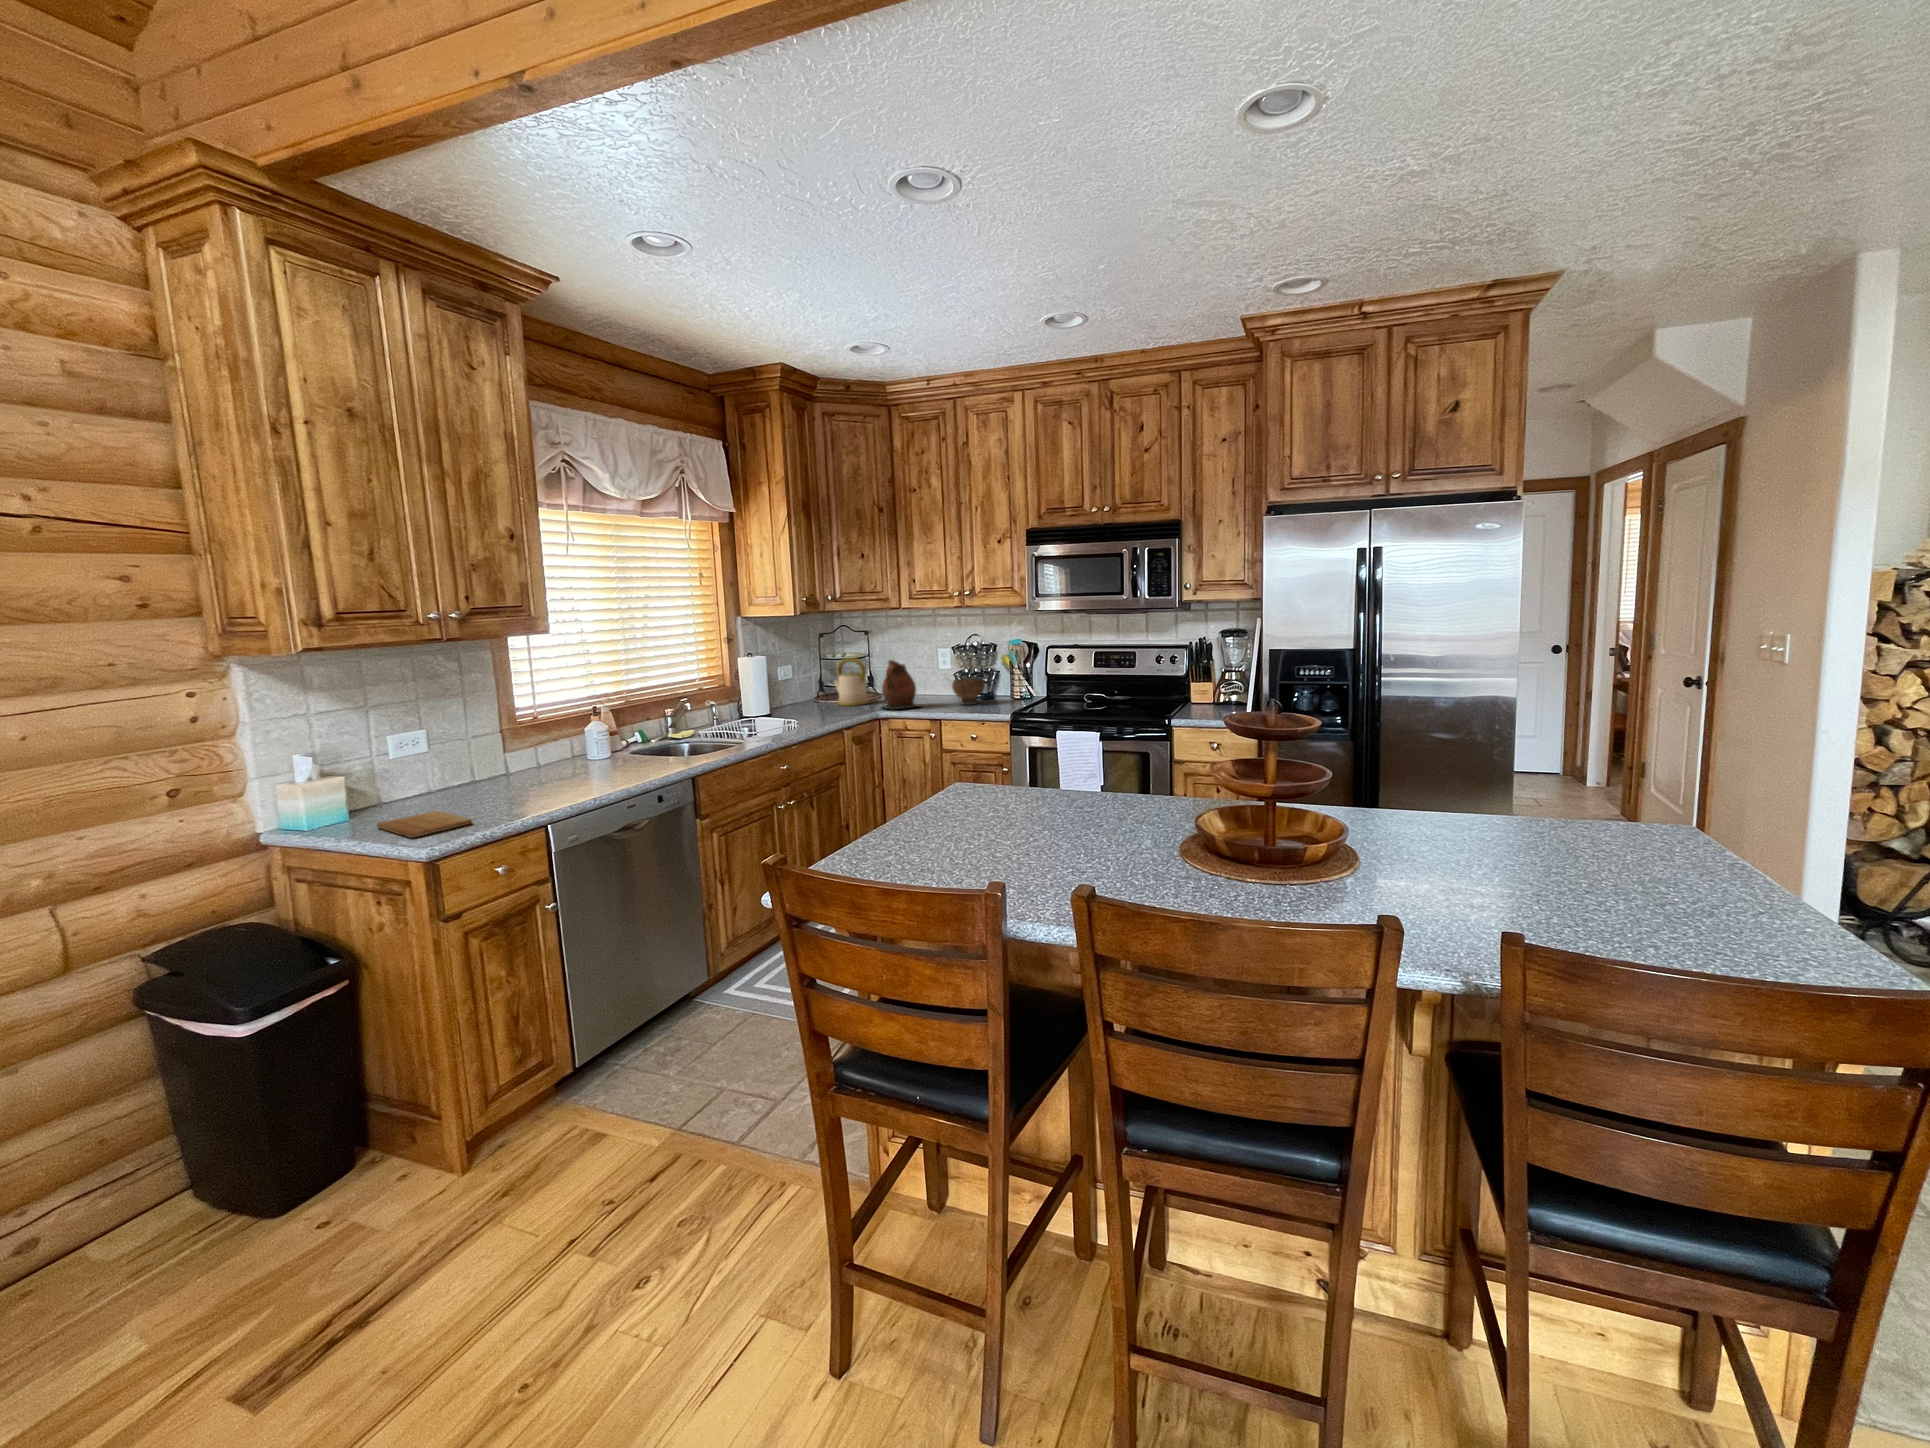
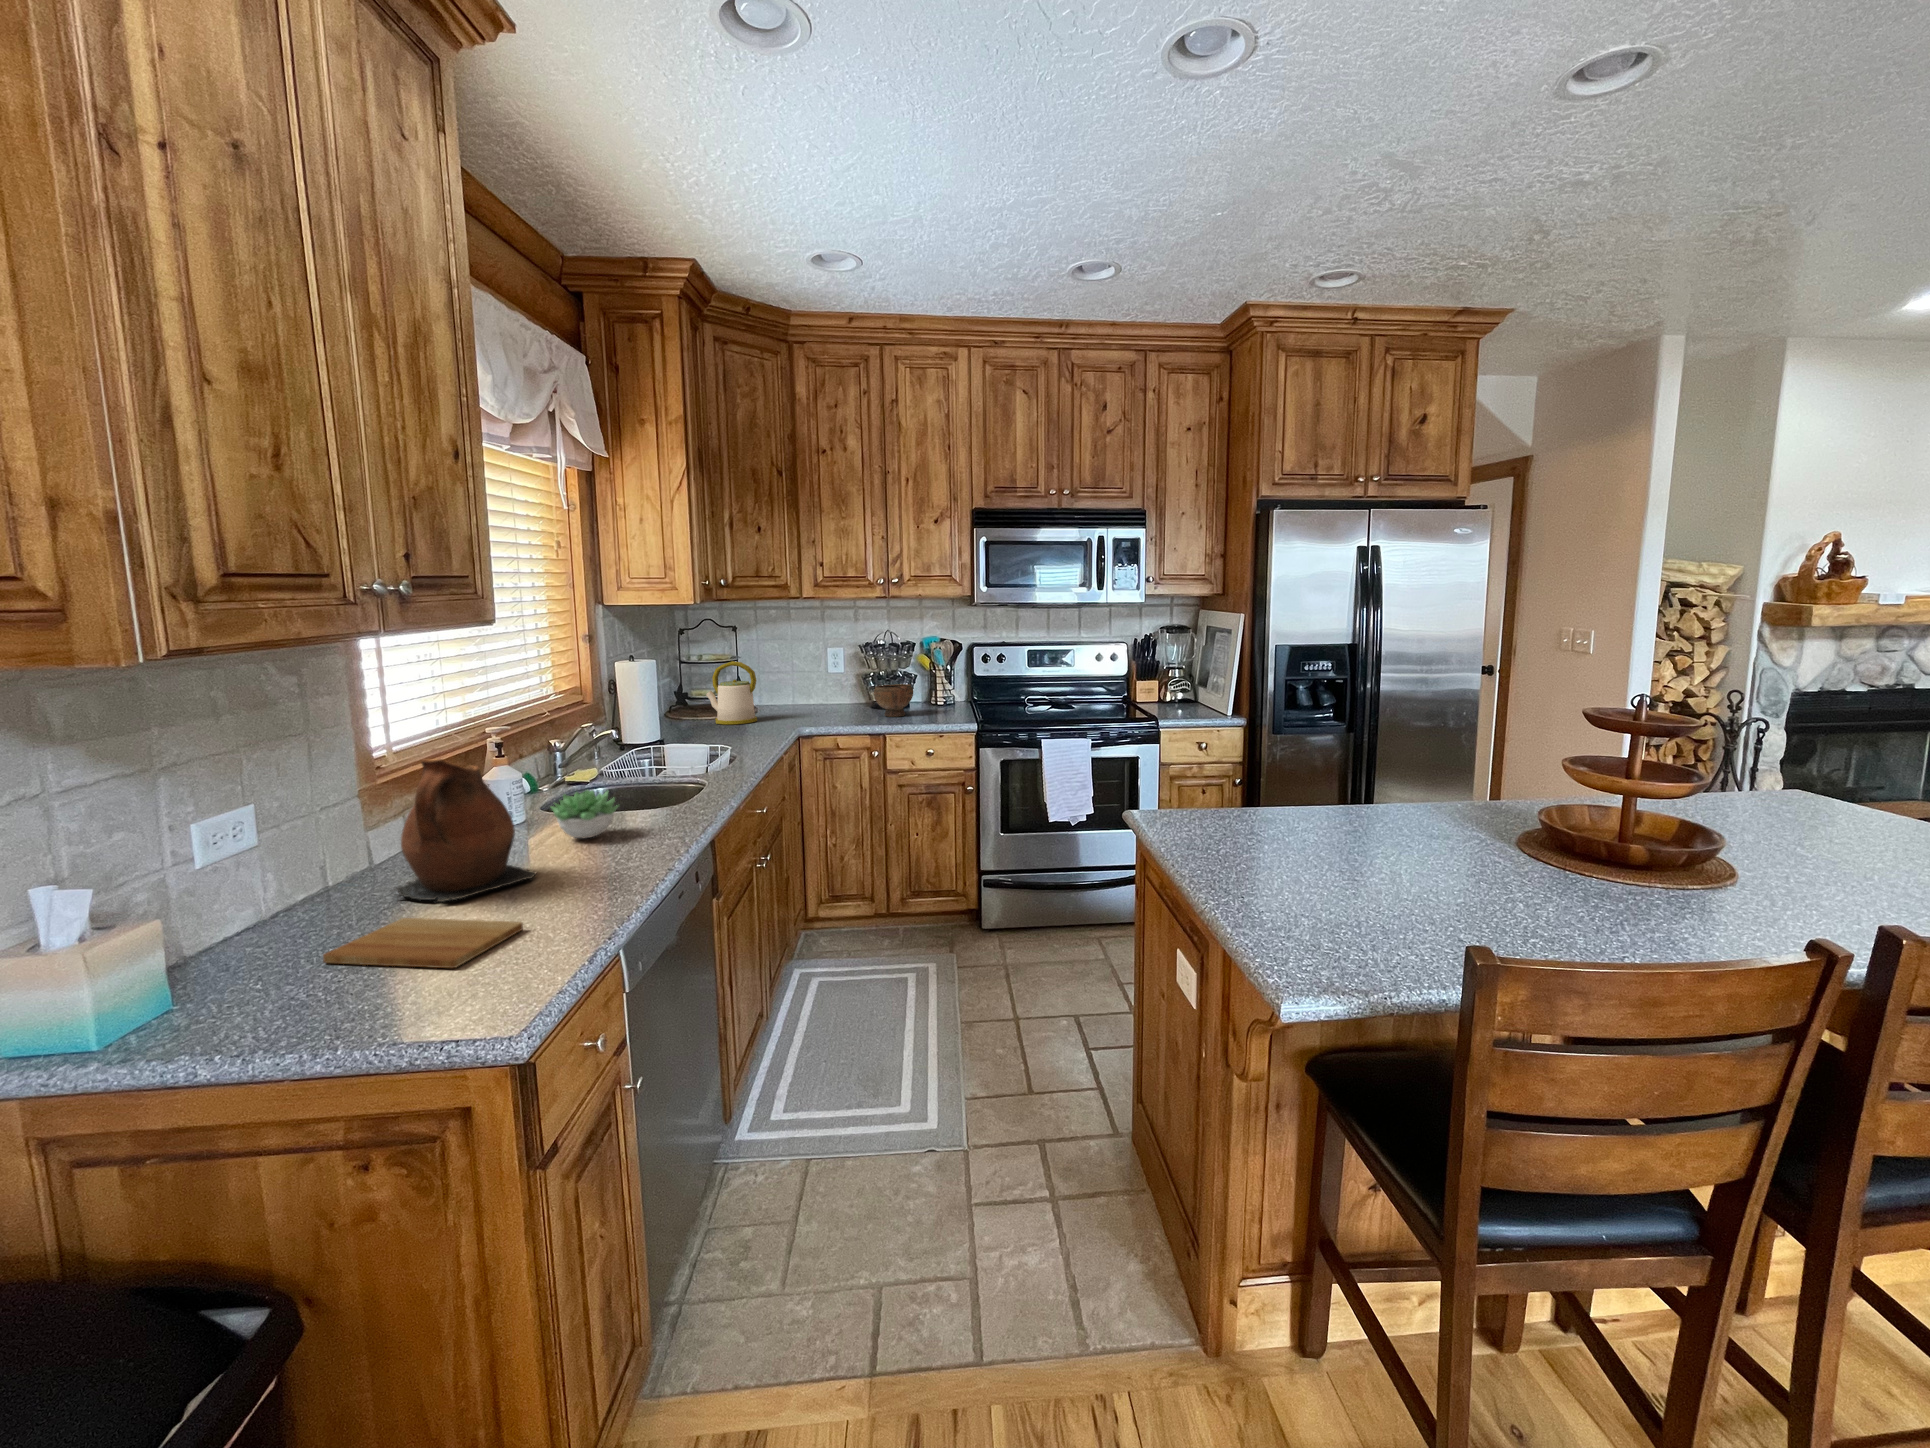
ceramic pitcher: present [882,660,920,709] -> present [396,759,536,902]
succulent plant: none [576,746,625,777] -> present [551,790,618,838]

